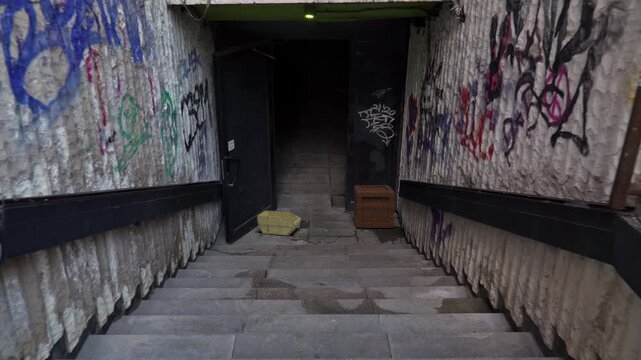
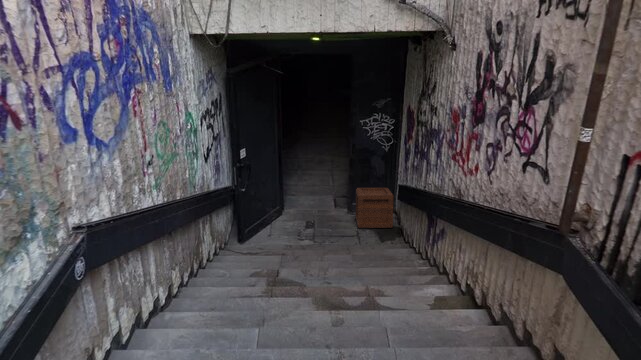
storage bin: present [257,211,301,236] -> none [266,212,307,236]

